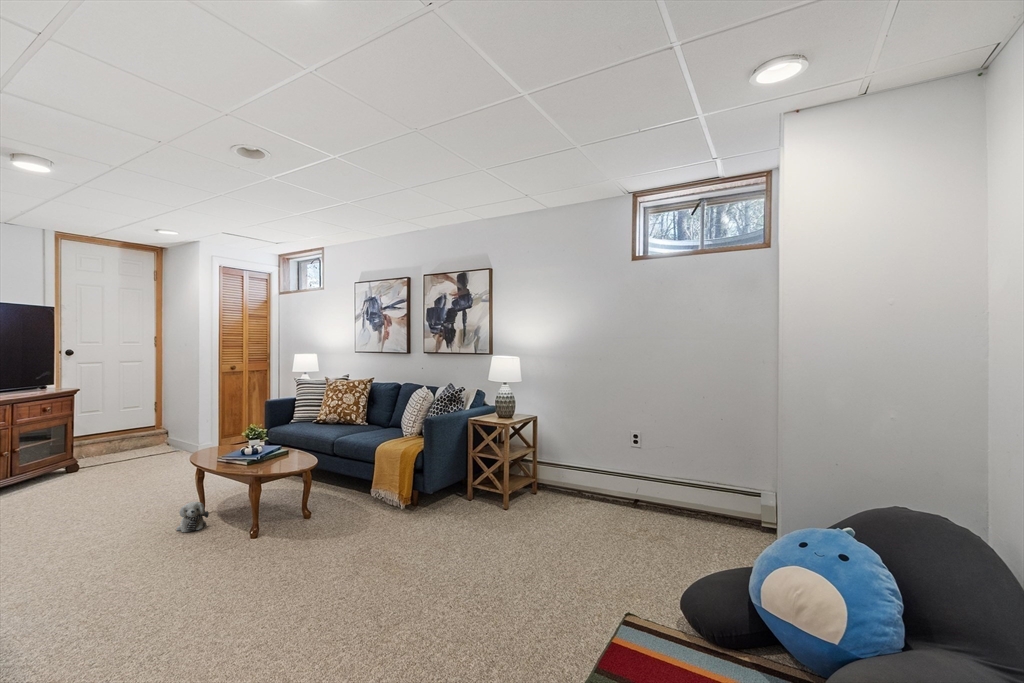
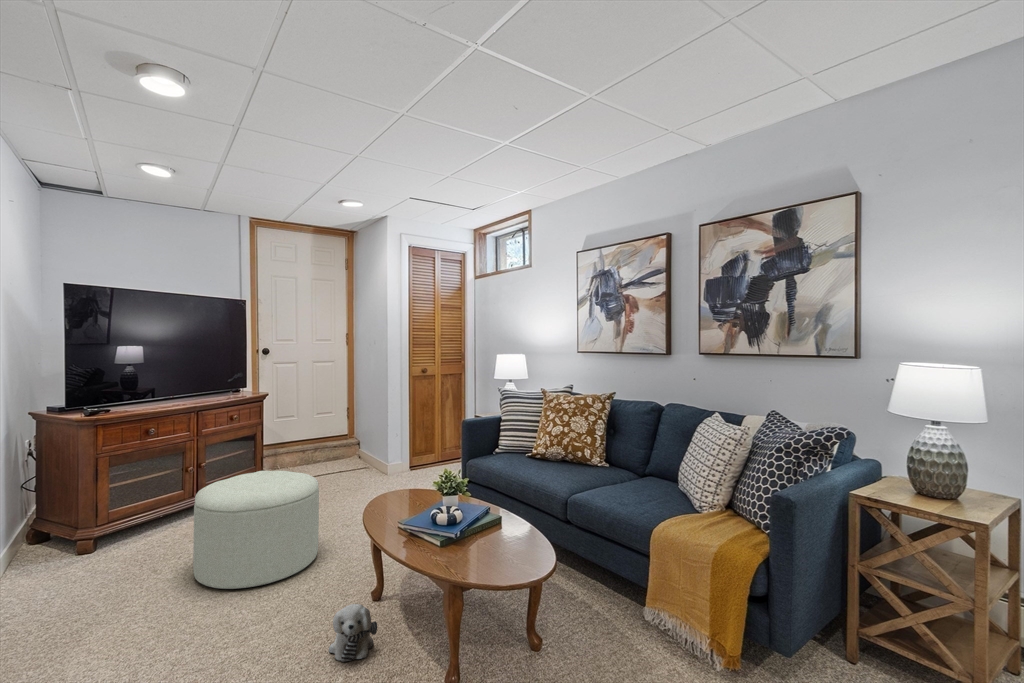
ottoman: none [49,444,152,520] -> present [193,471,319,589]

